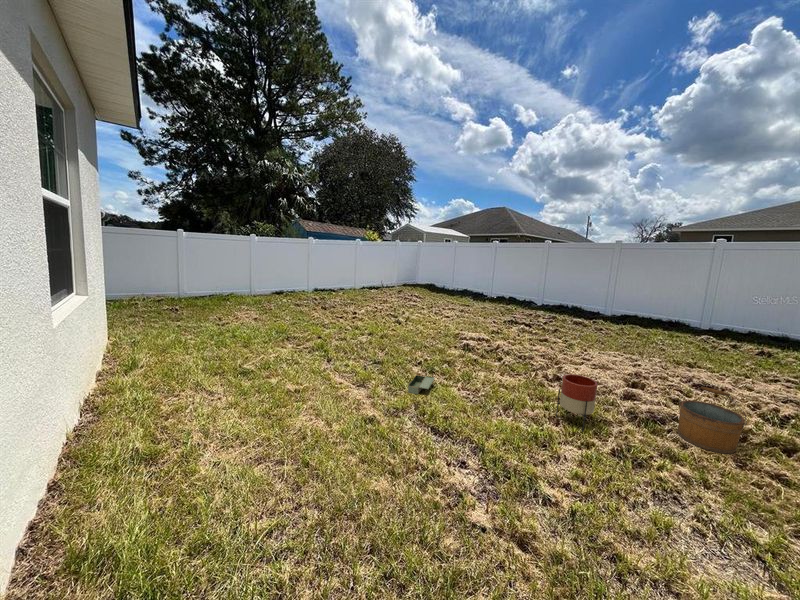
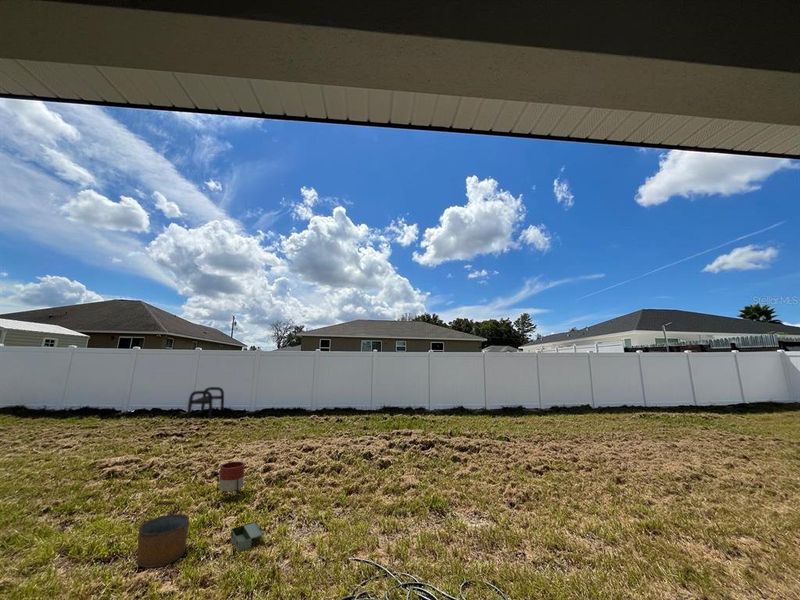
bench: none [538,285,575,315] -> present [187,387,224,418]
toolbox: present [408,375,435,394] -> present [231,522,263,552]
bucket: present [678,387,747,454] -> present [137,501,189,568]

